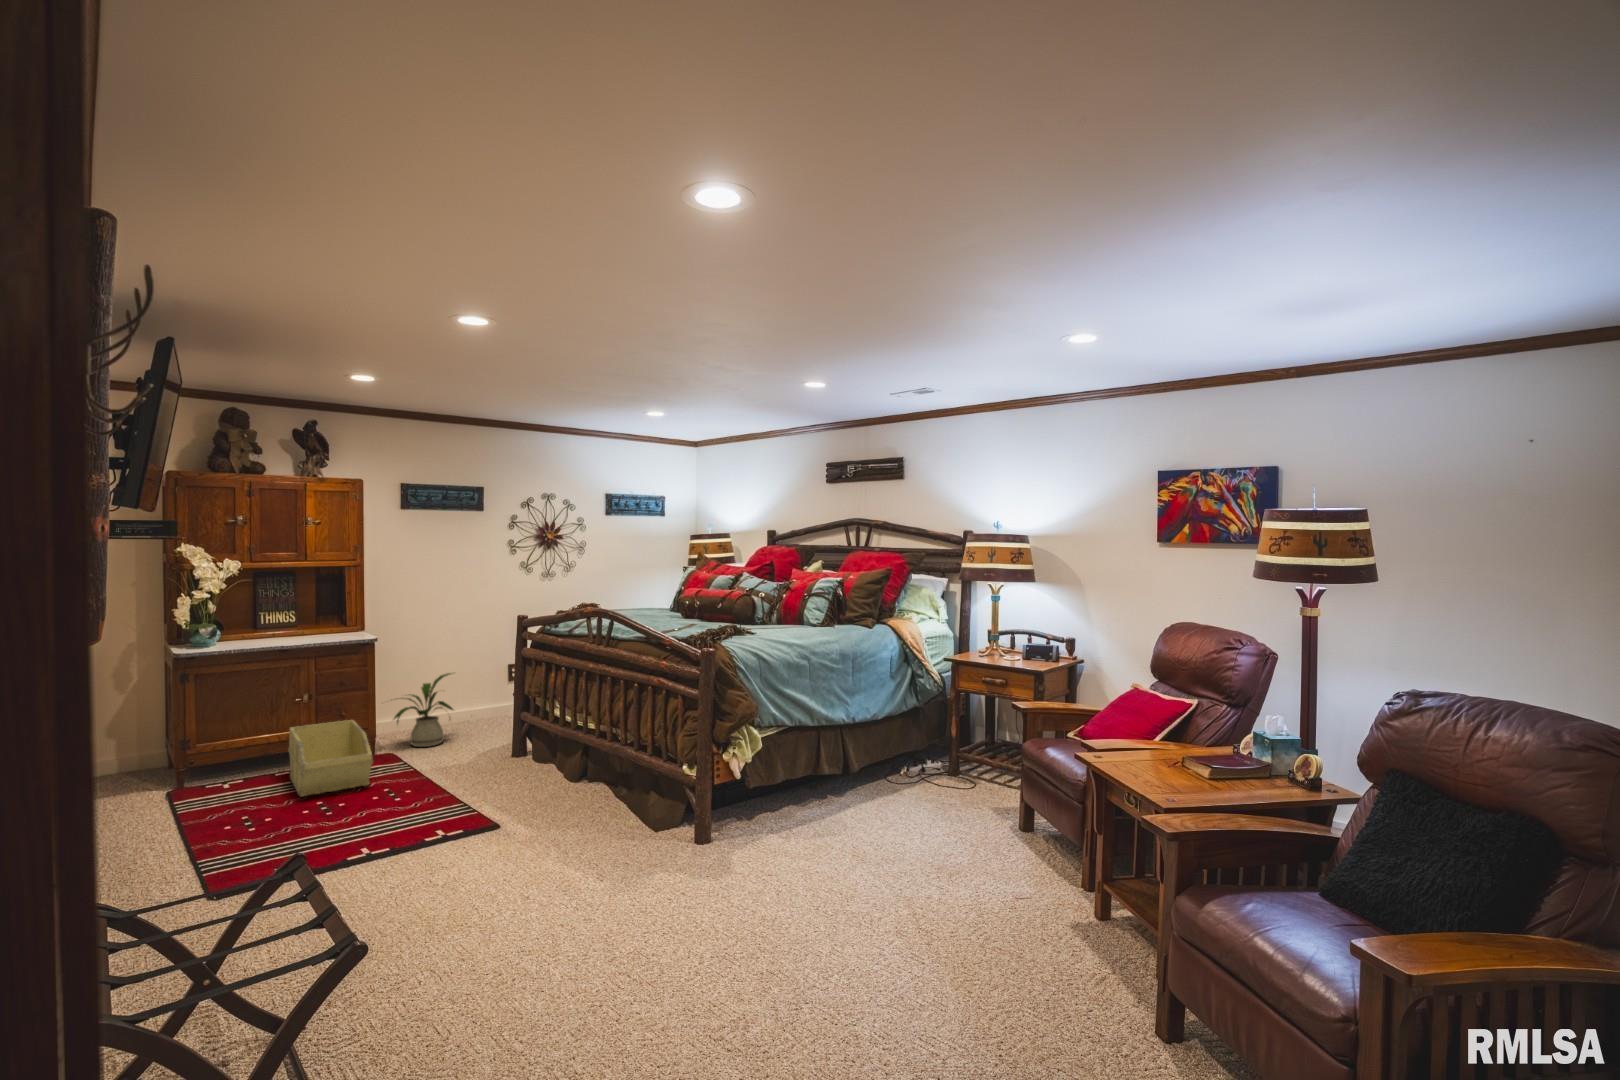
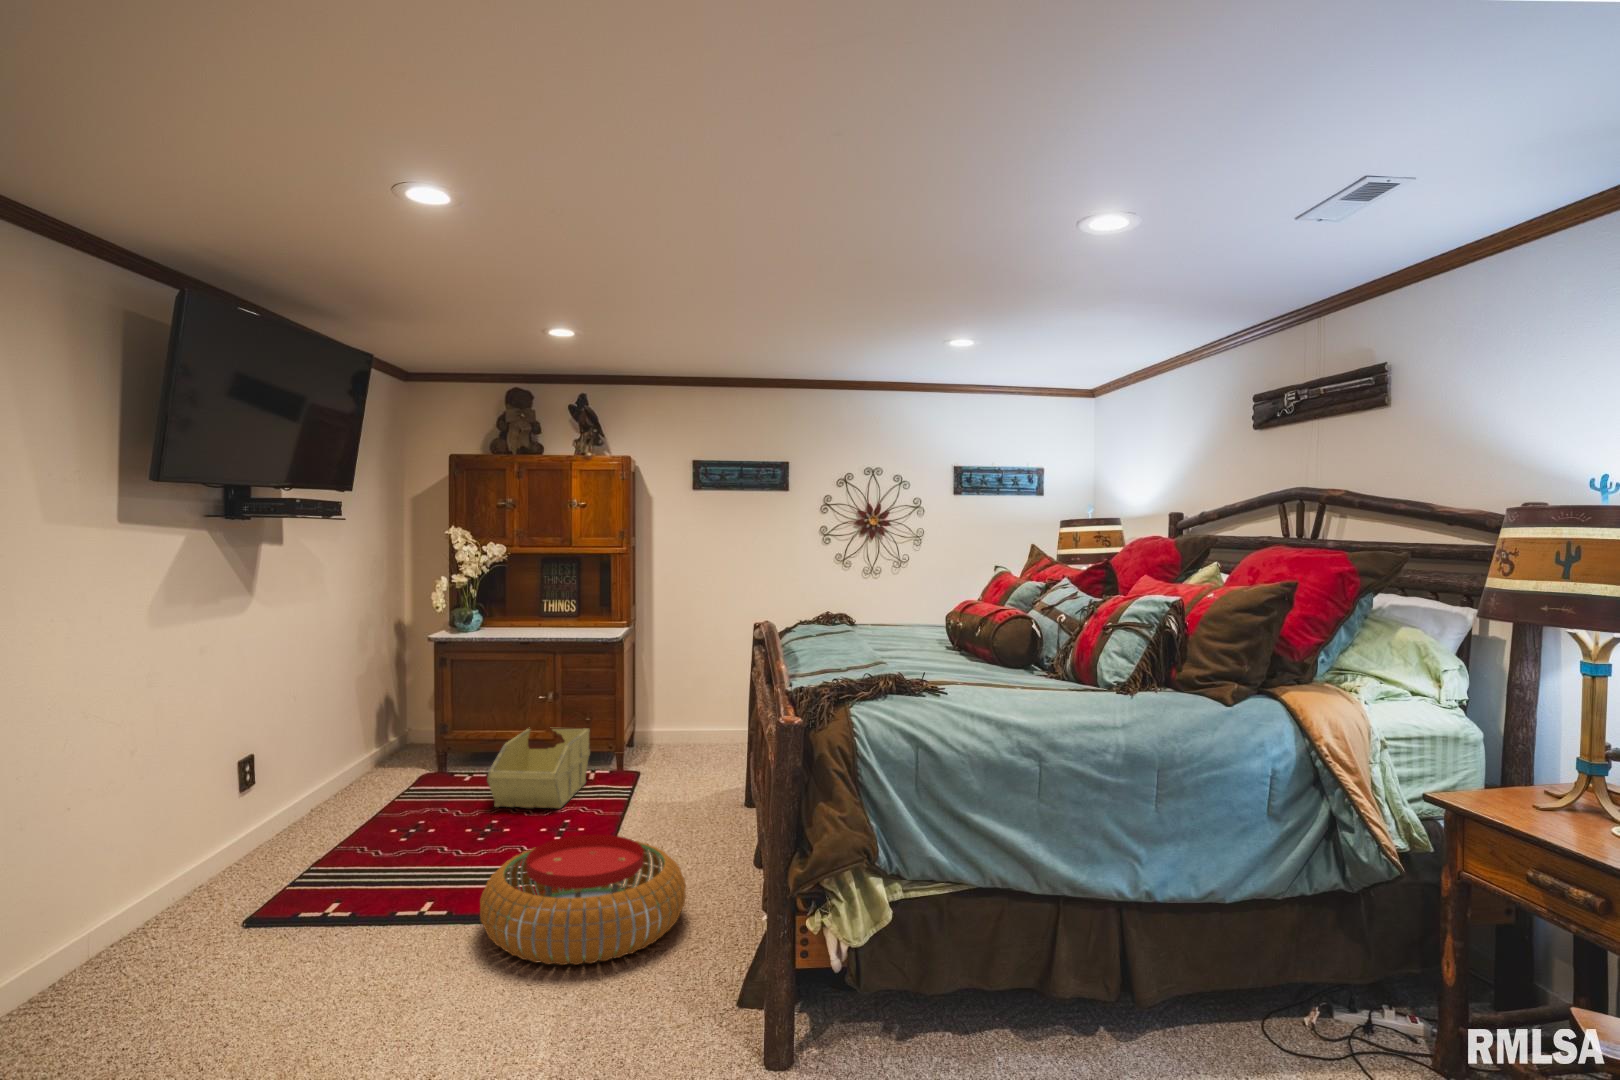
house plant: present [394,673,453,747] -> none [633,688,723,774]
pouf: none [452,768,606,857] -> present [480,835,686,965]

